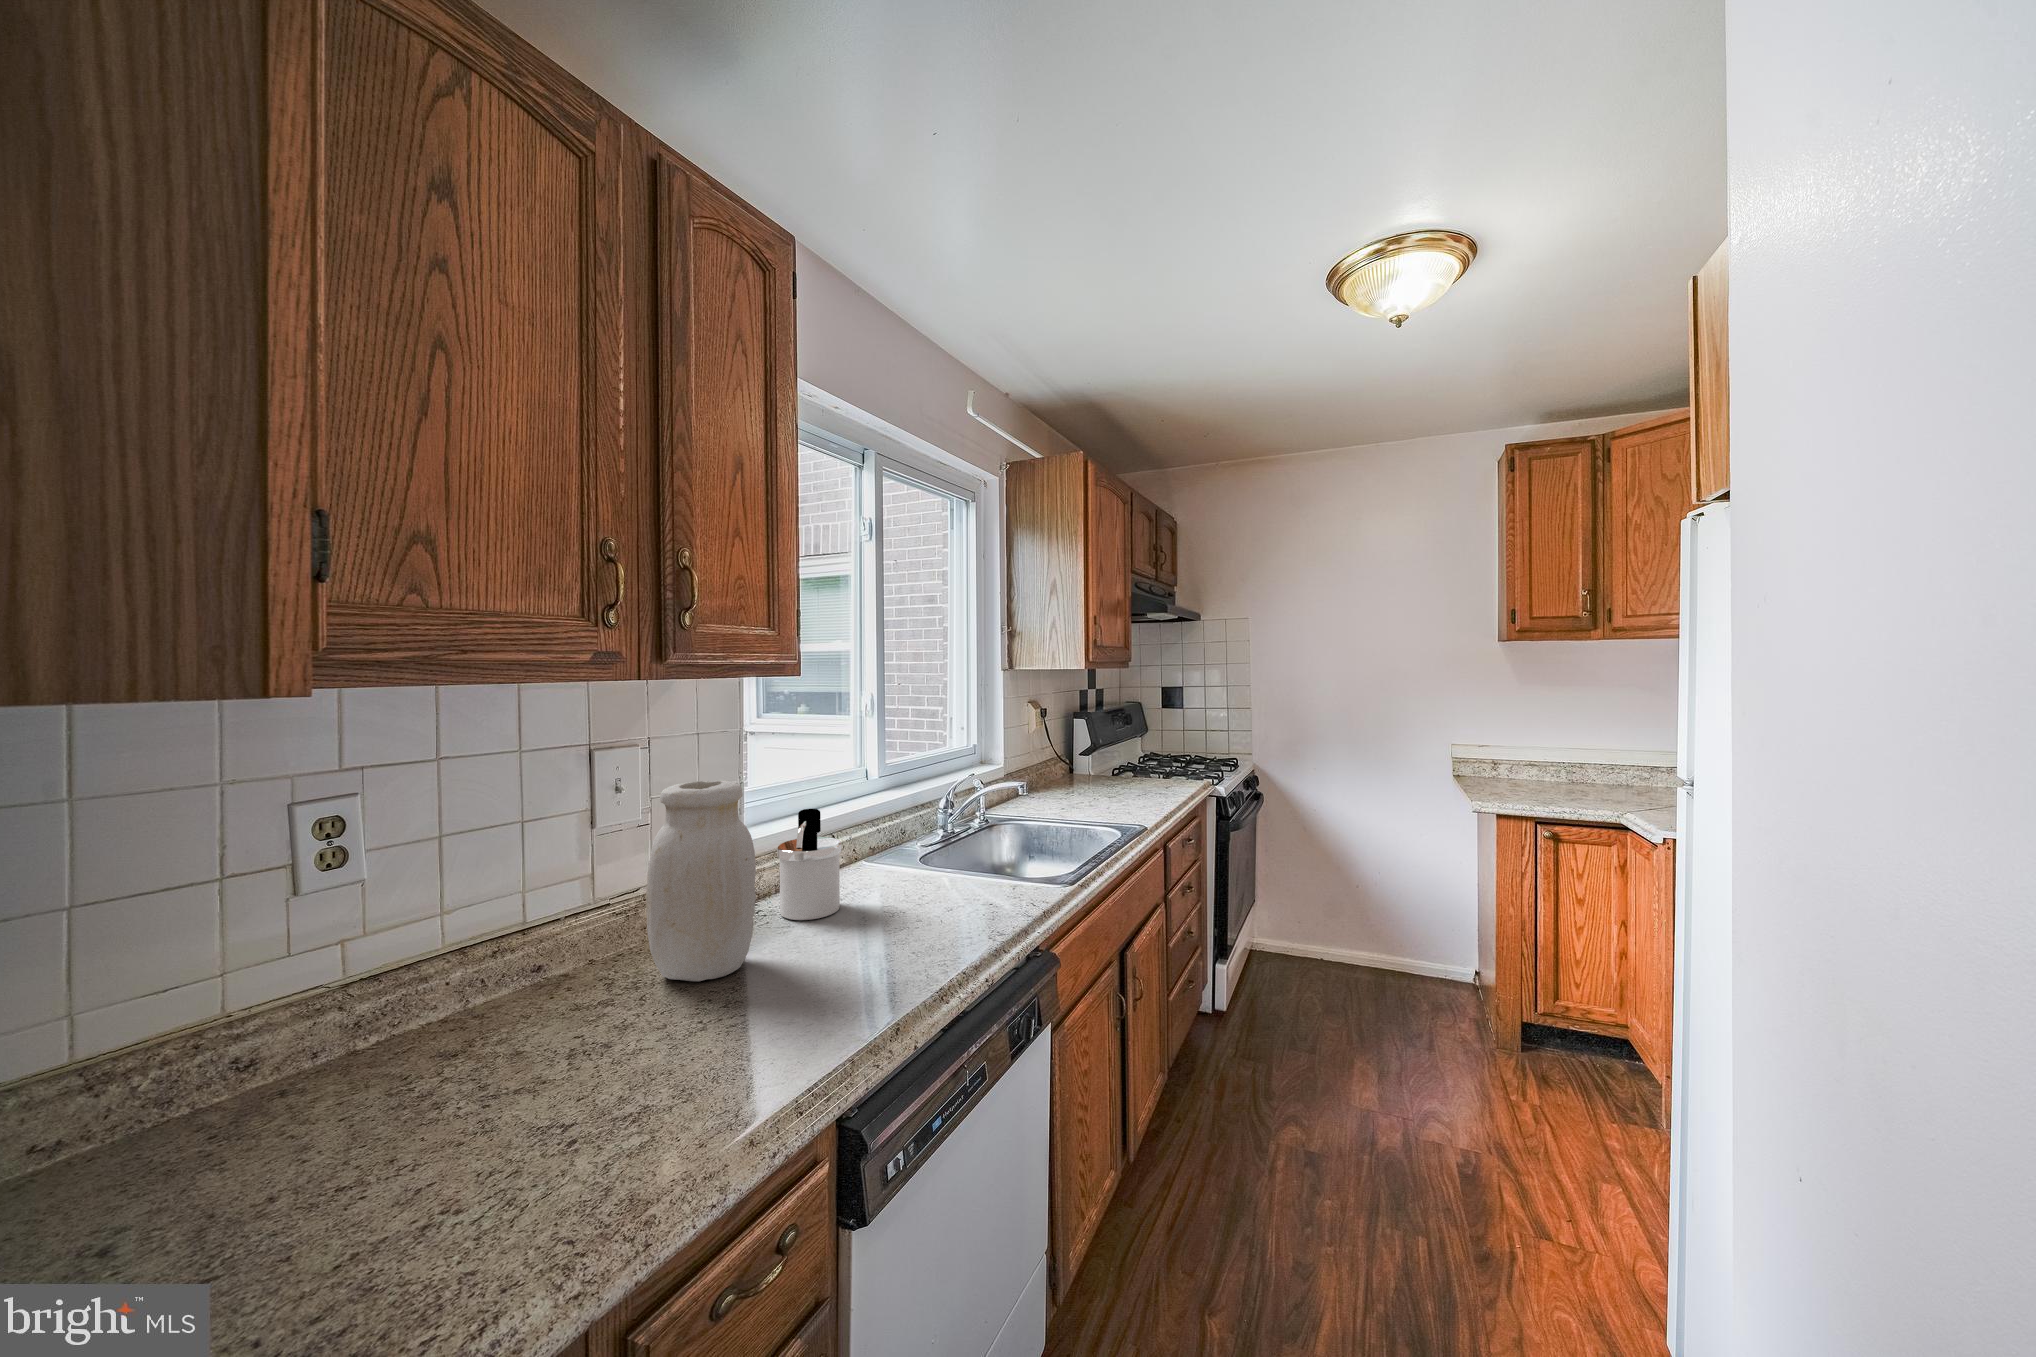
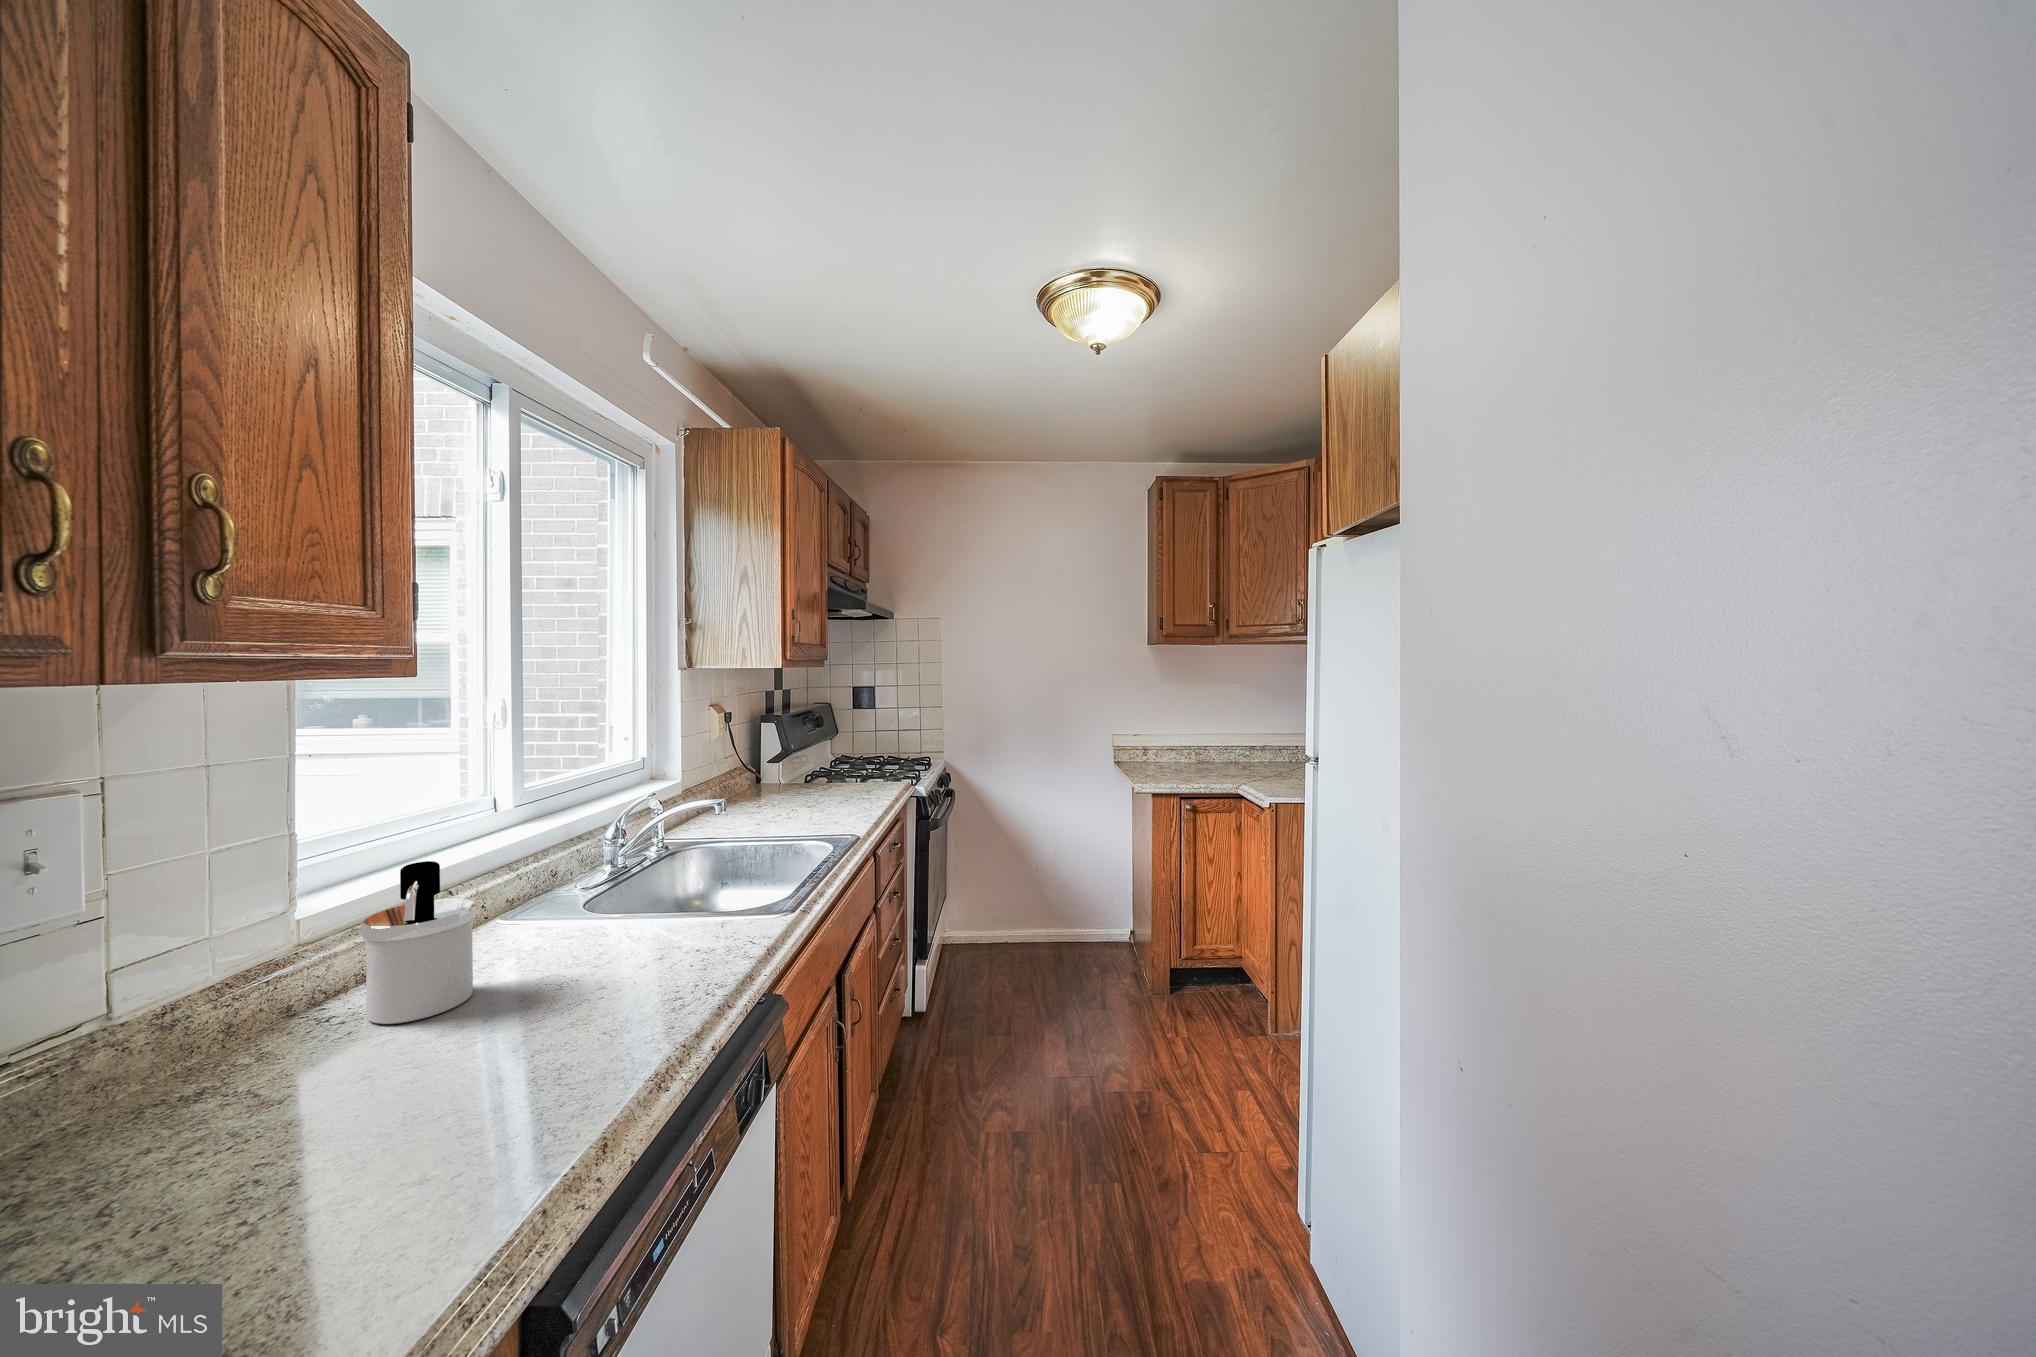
jar: present [646,781,756,981] -> none [97,837,334,1171]

